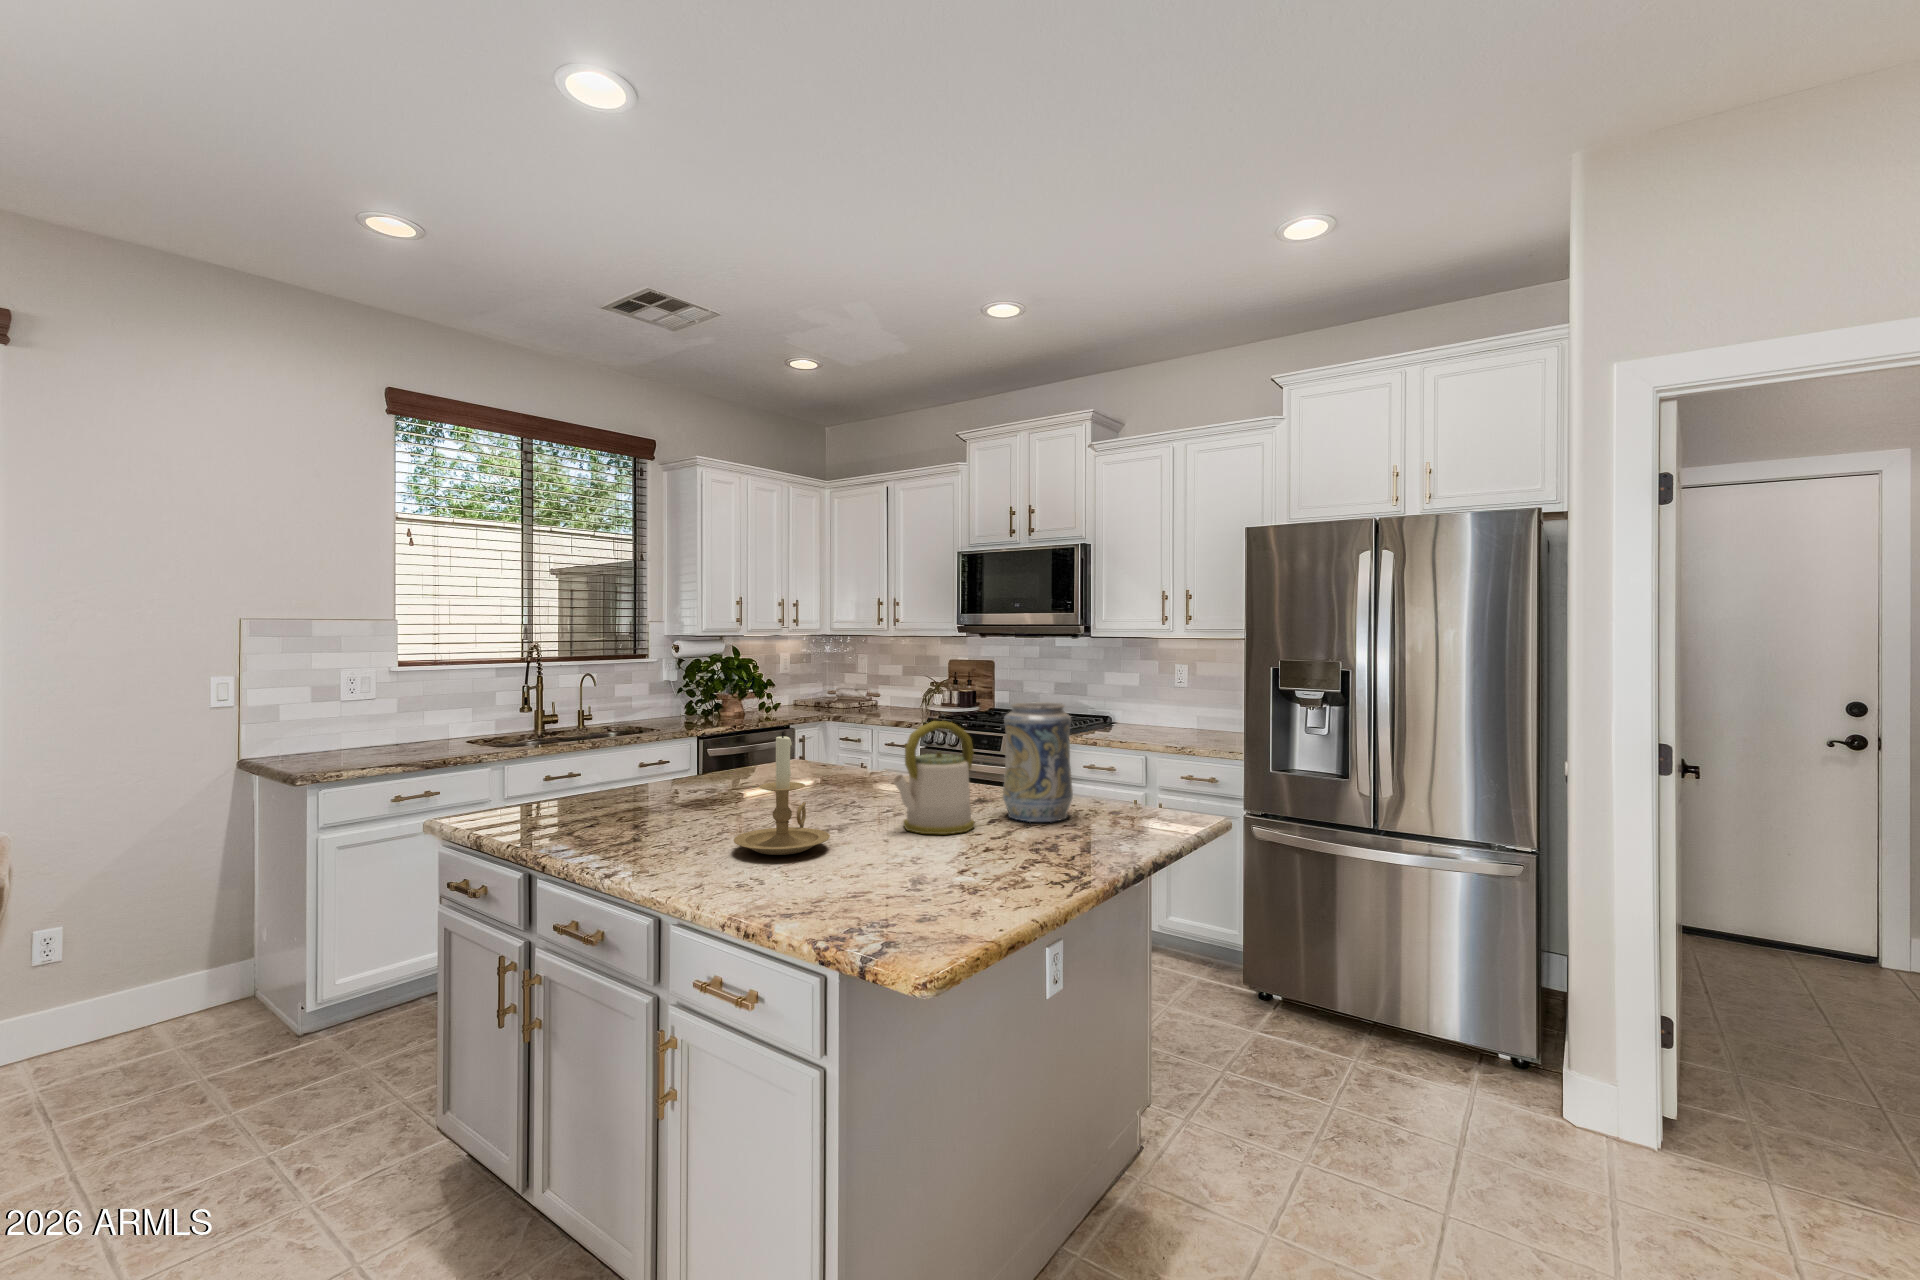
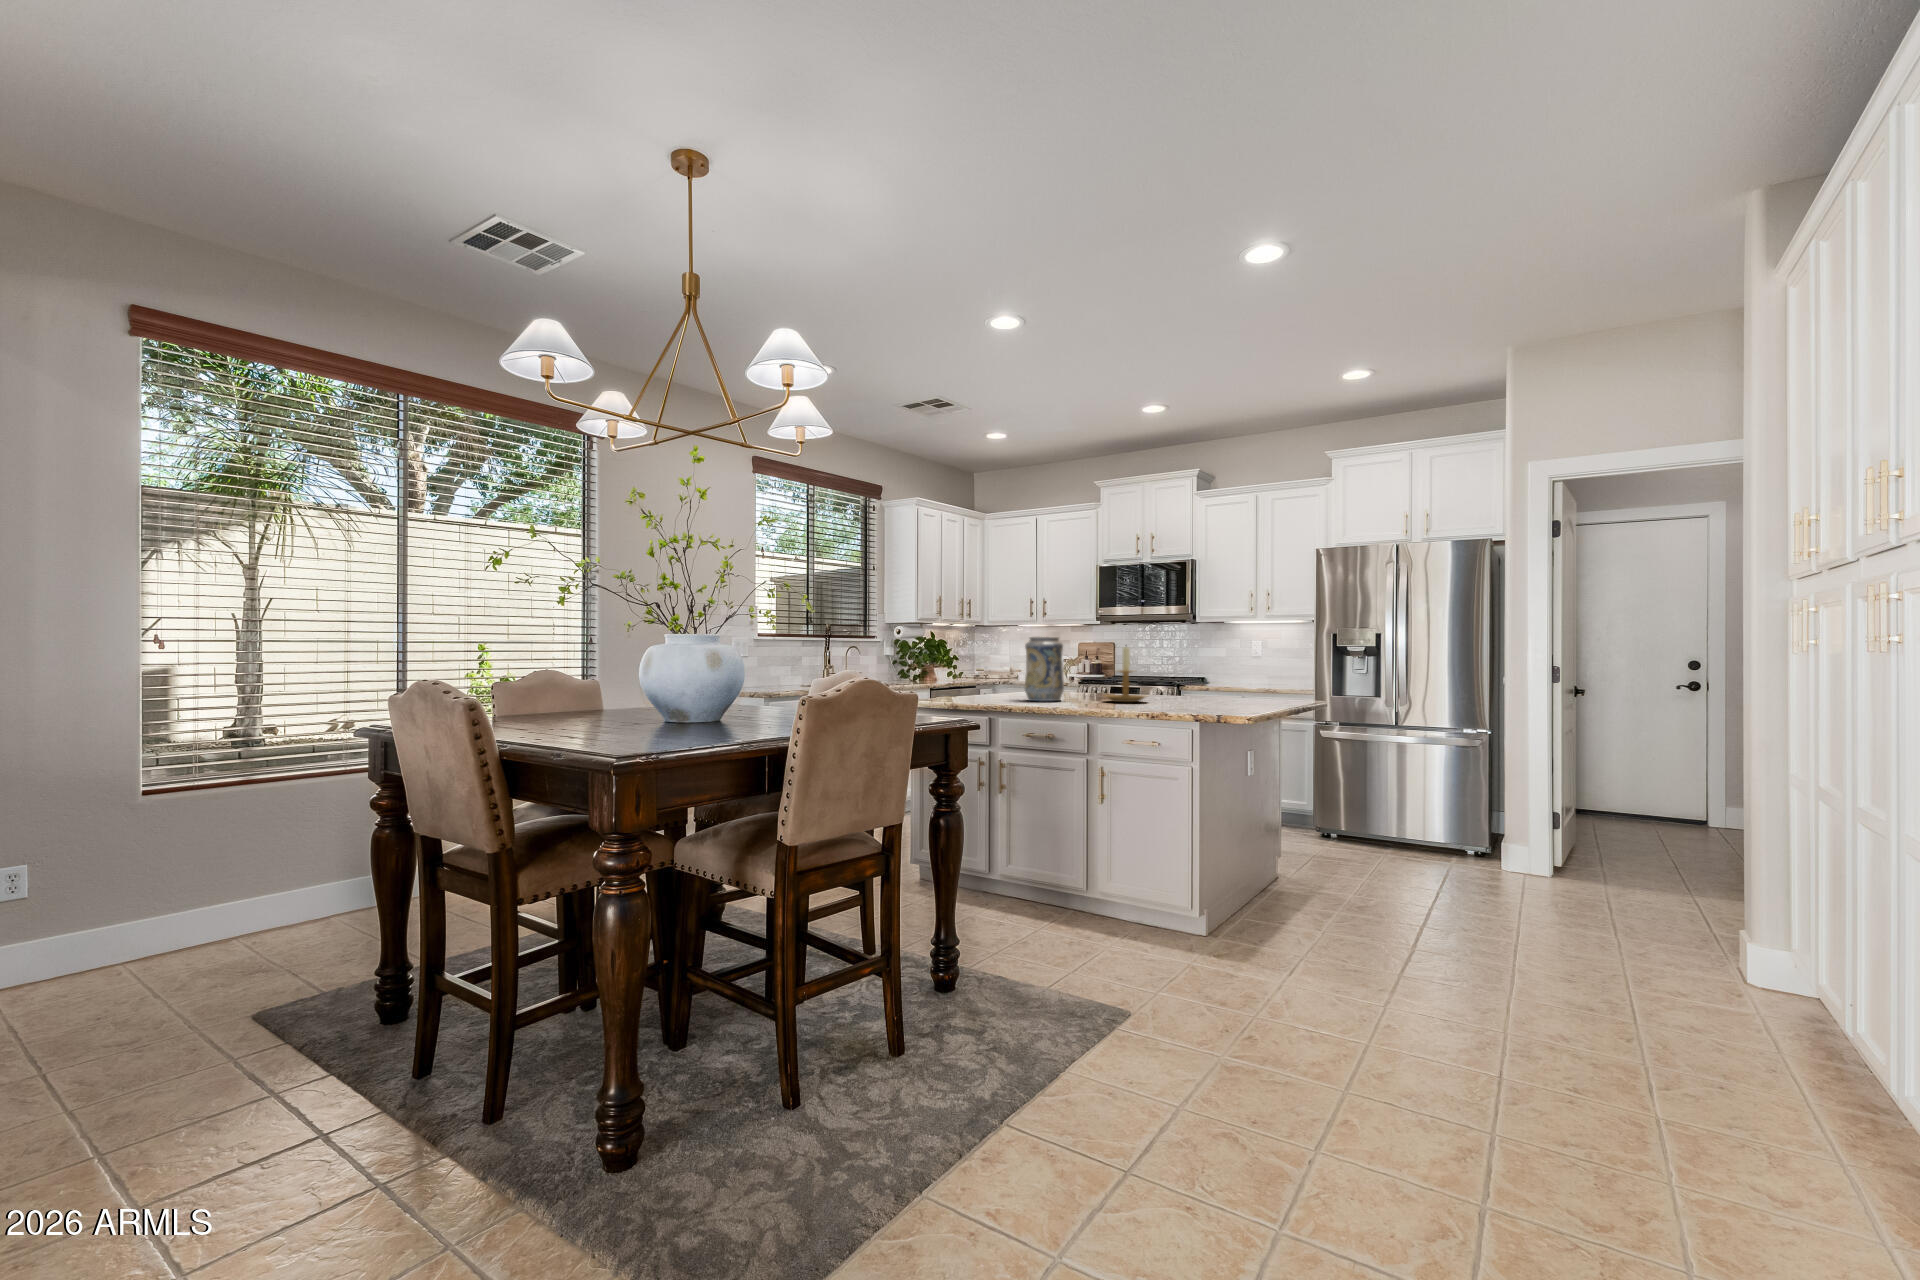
decorative vase: present [1003,702,1073,822] -> present [1025,637,1064,701]
kettle: present [893,721,975,834] -> none [1166,645,1205,700]

